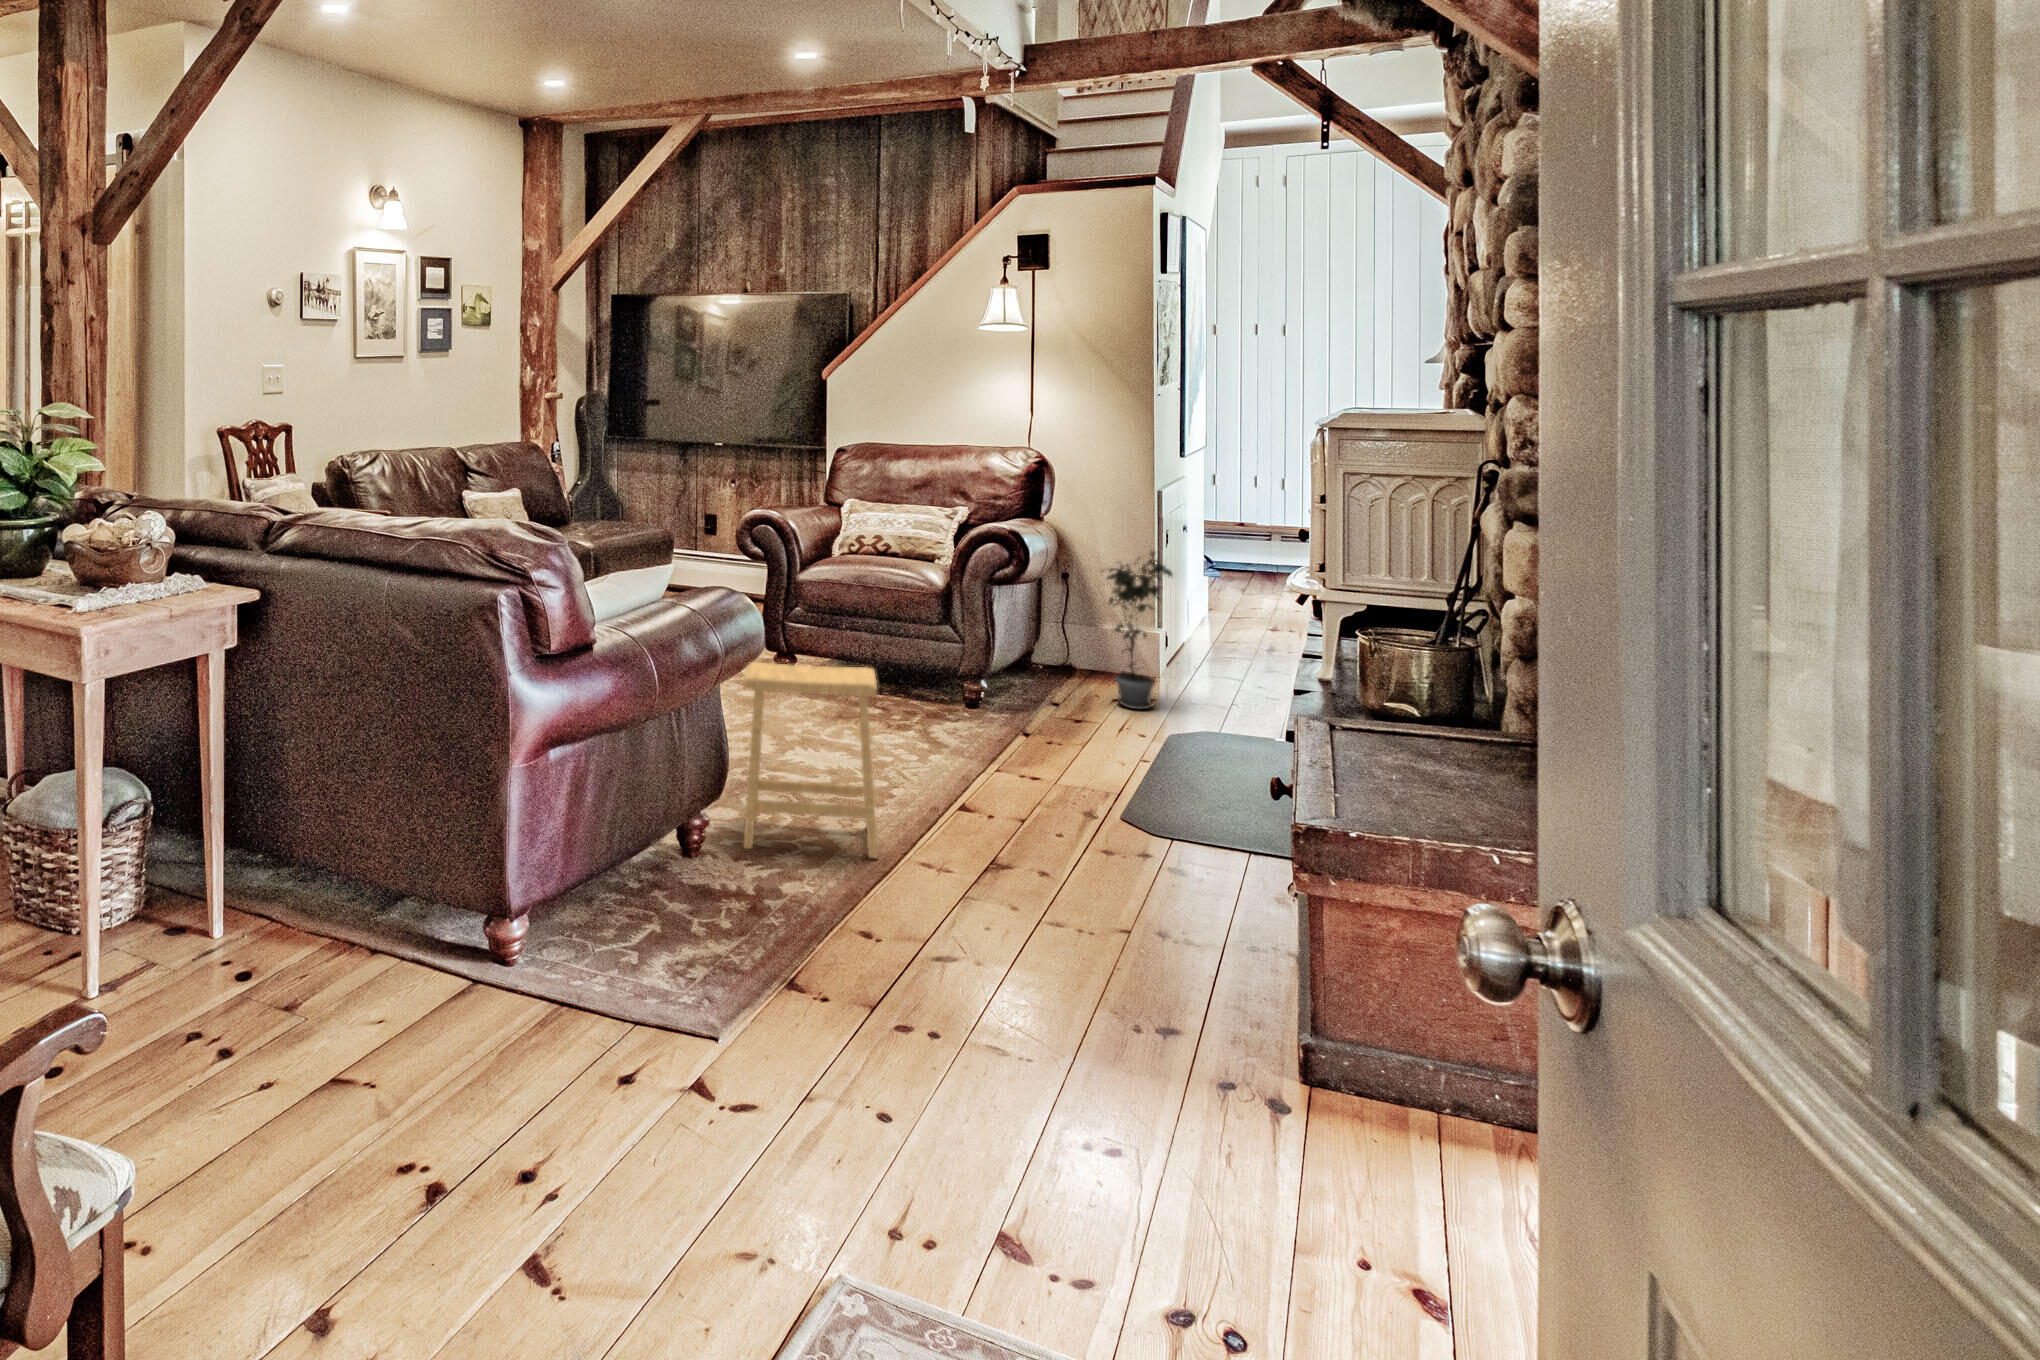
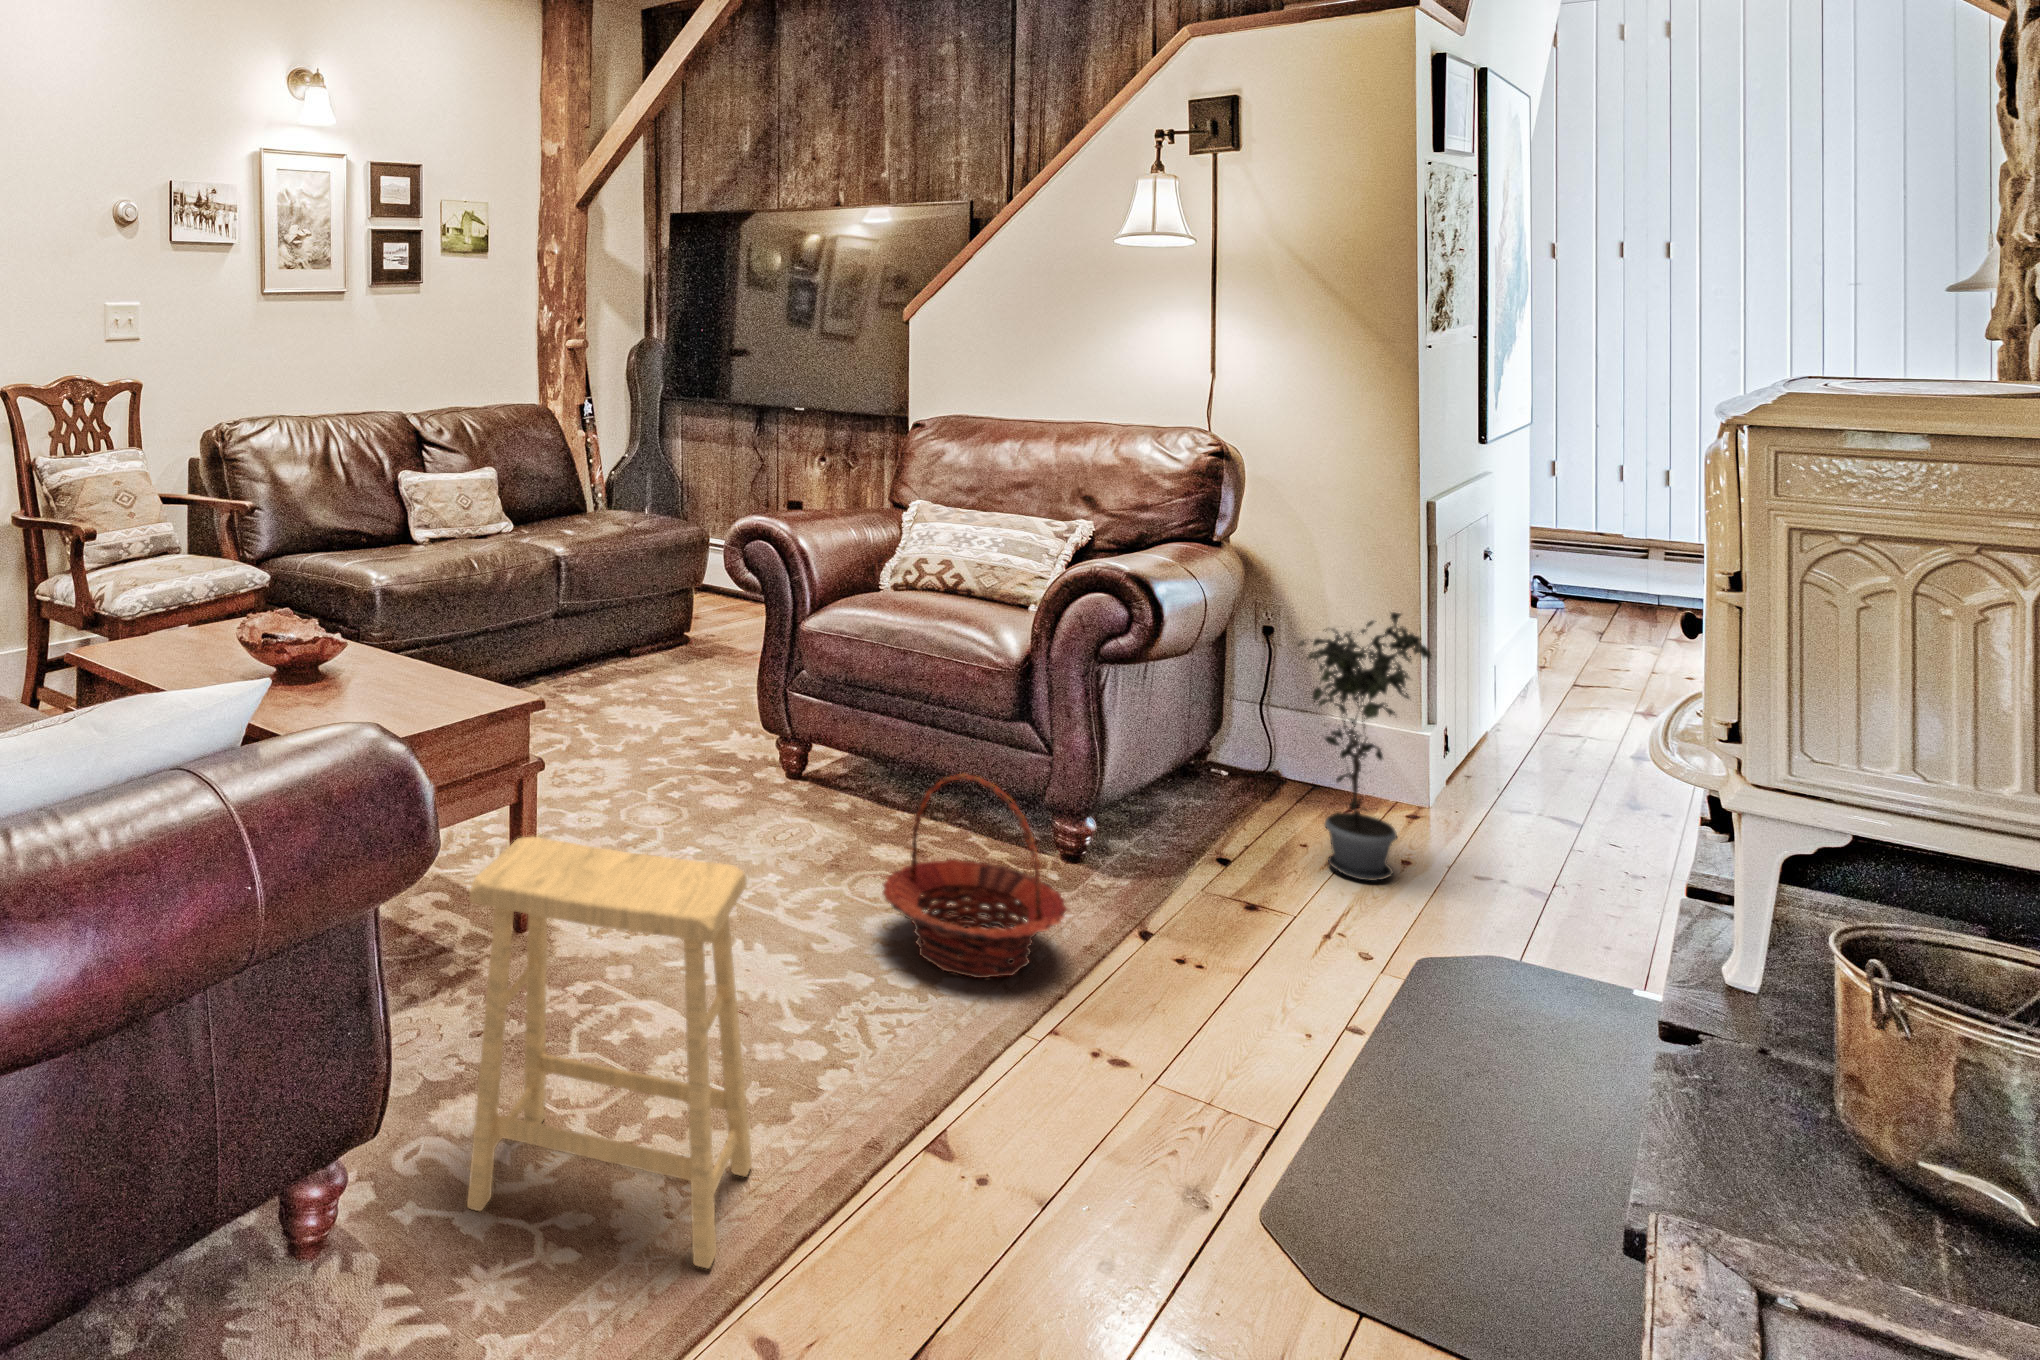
basket: none [887,644,994,757] -> present [883,774,1067,978]

